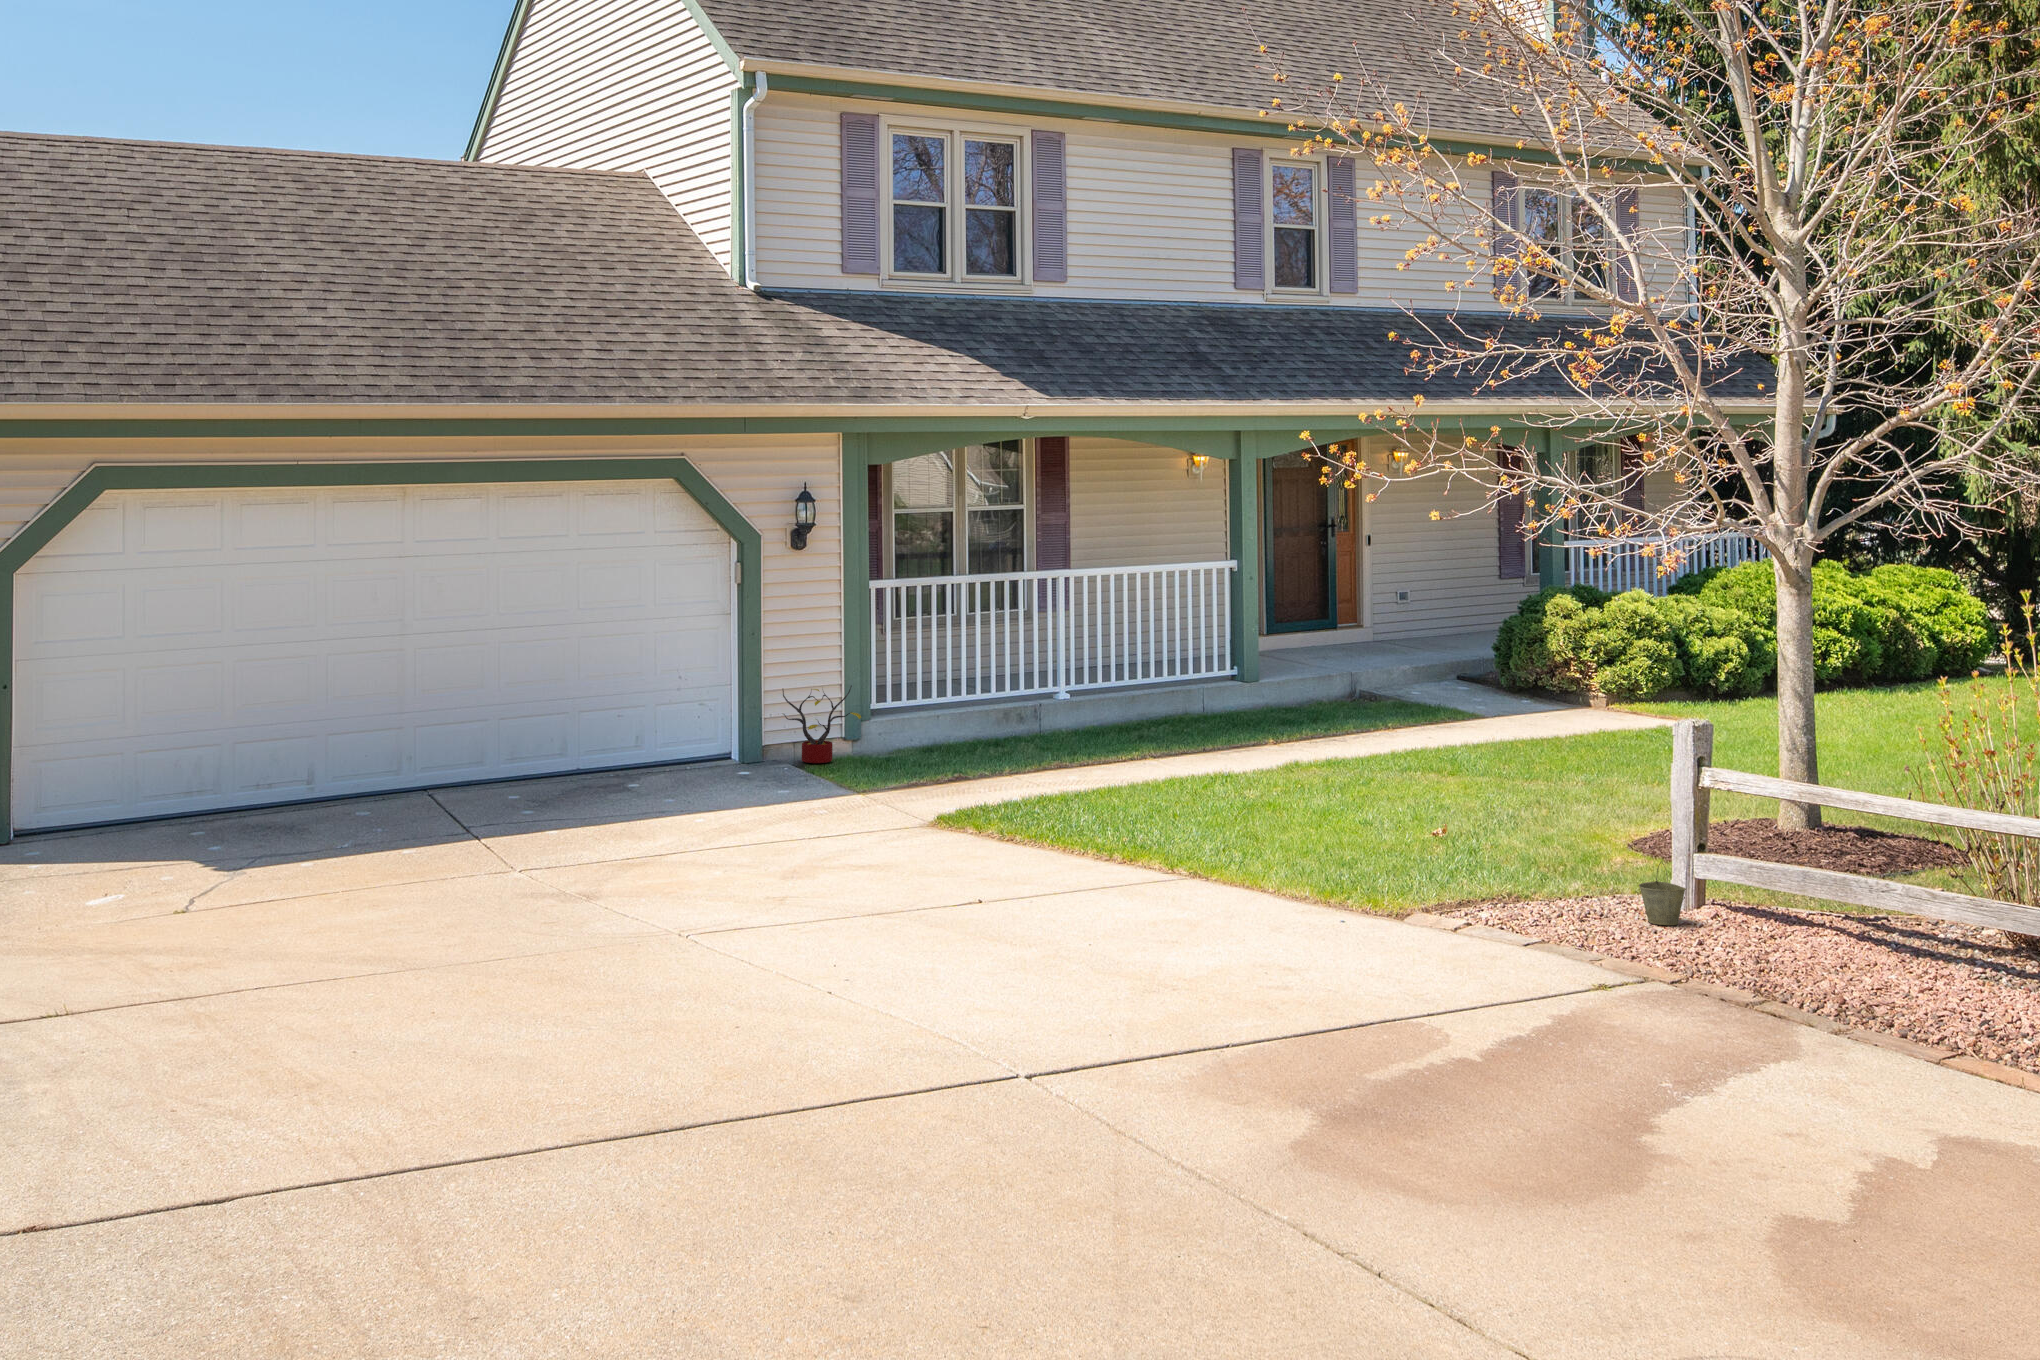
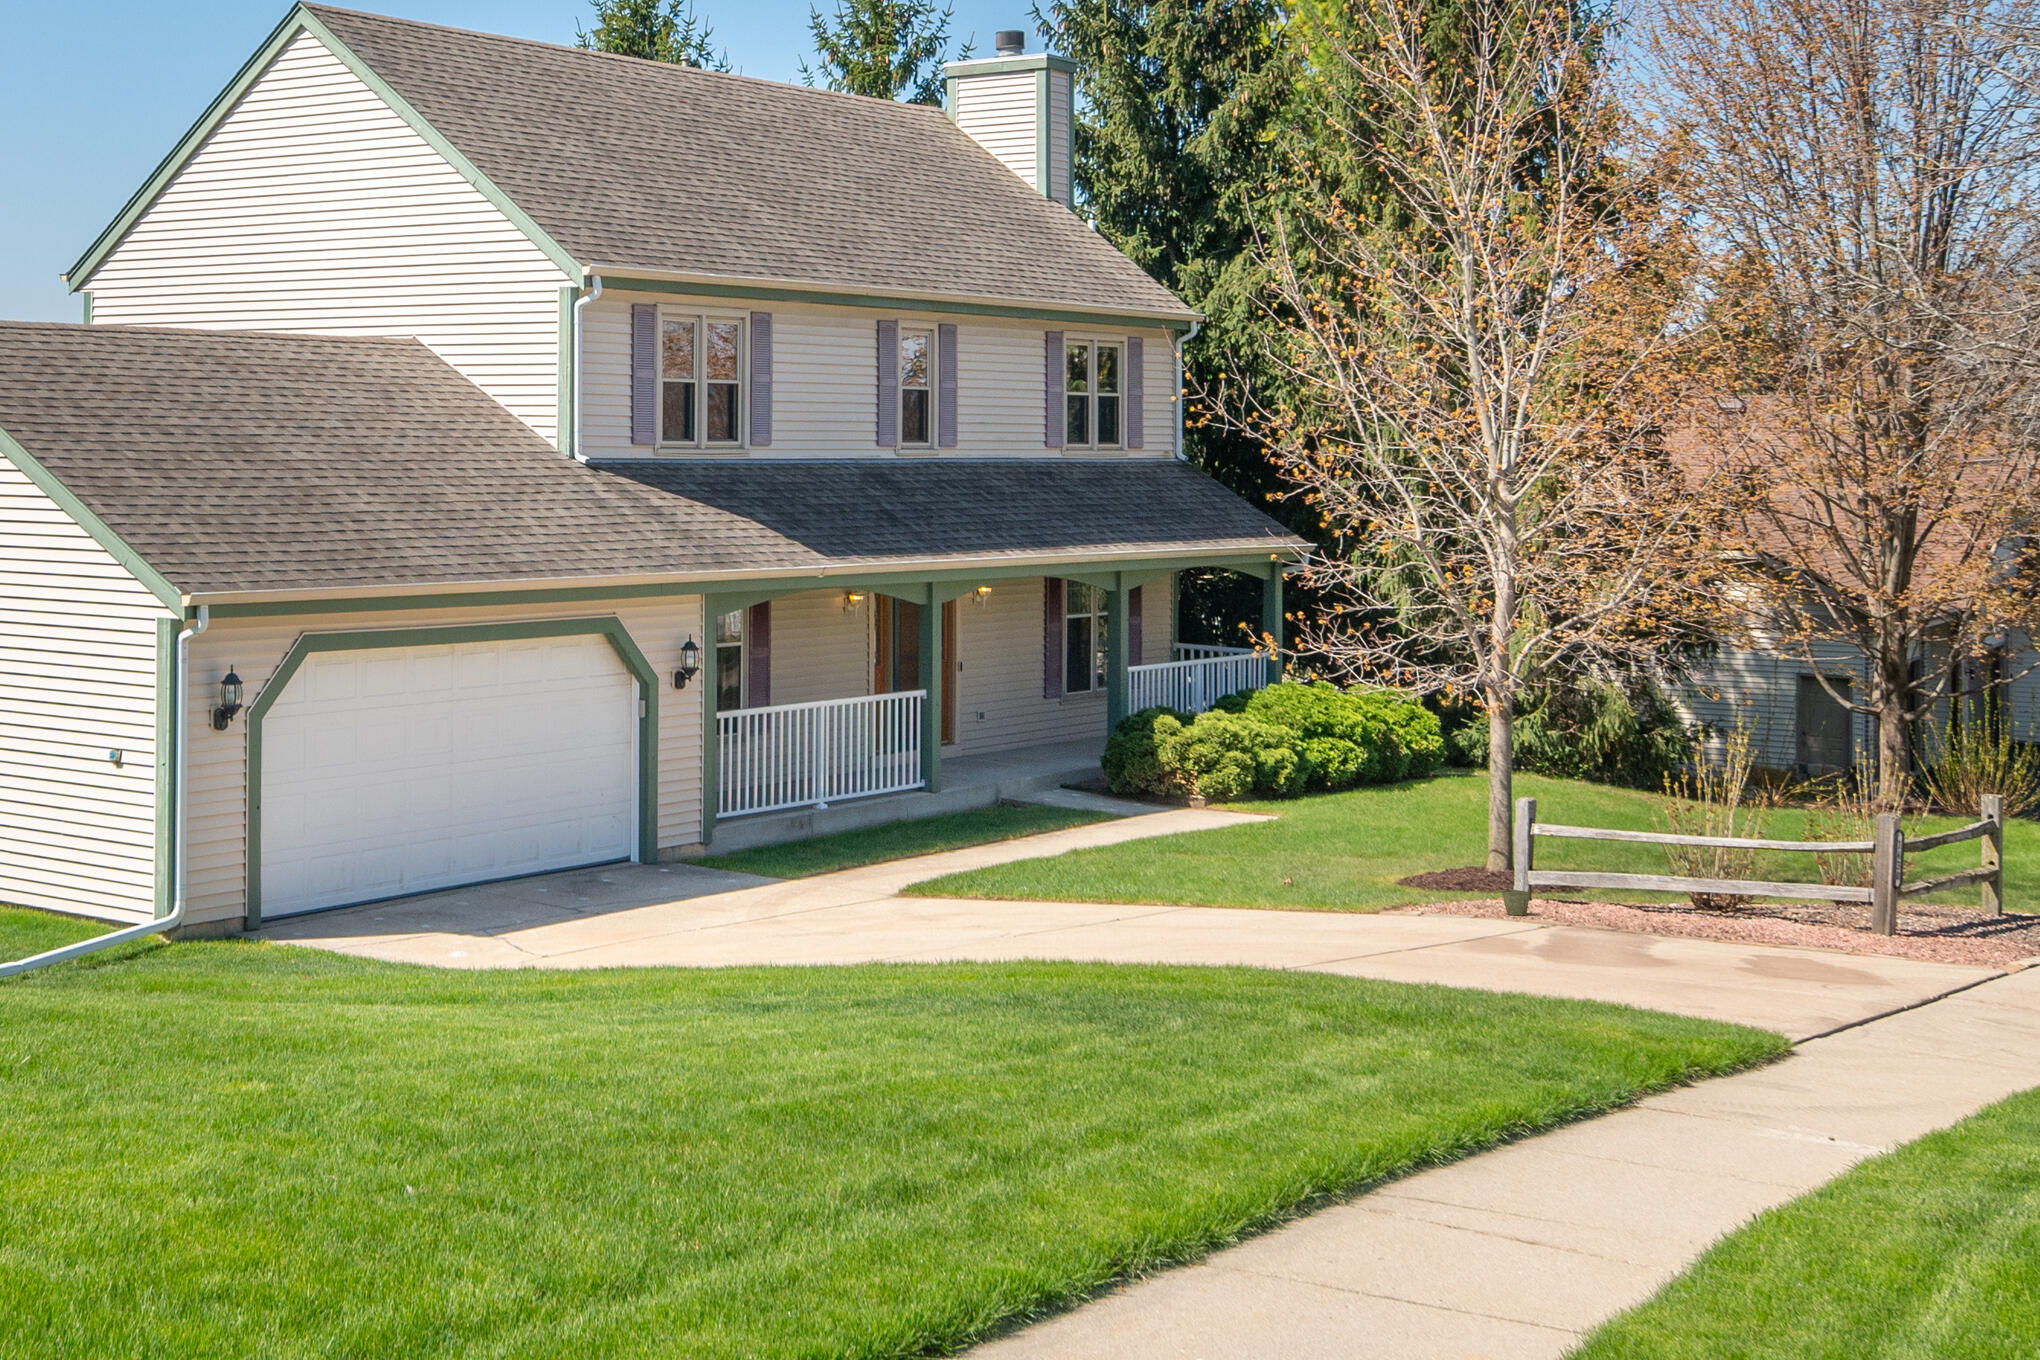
decorative plant: present [783,686,861,763] -> none [659,802,729,869]

